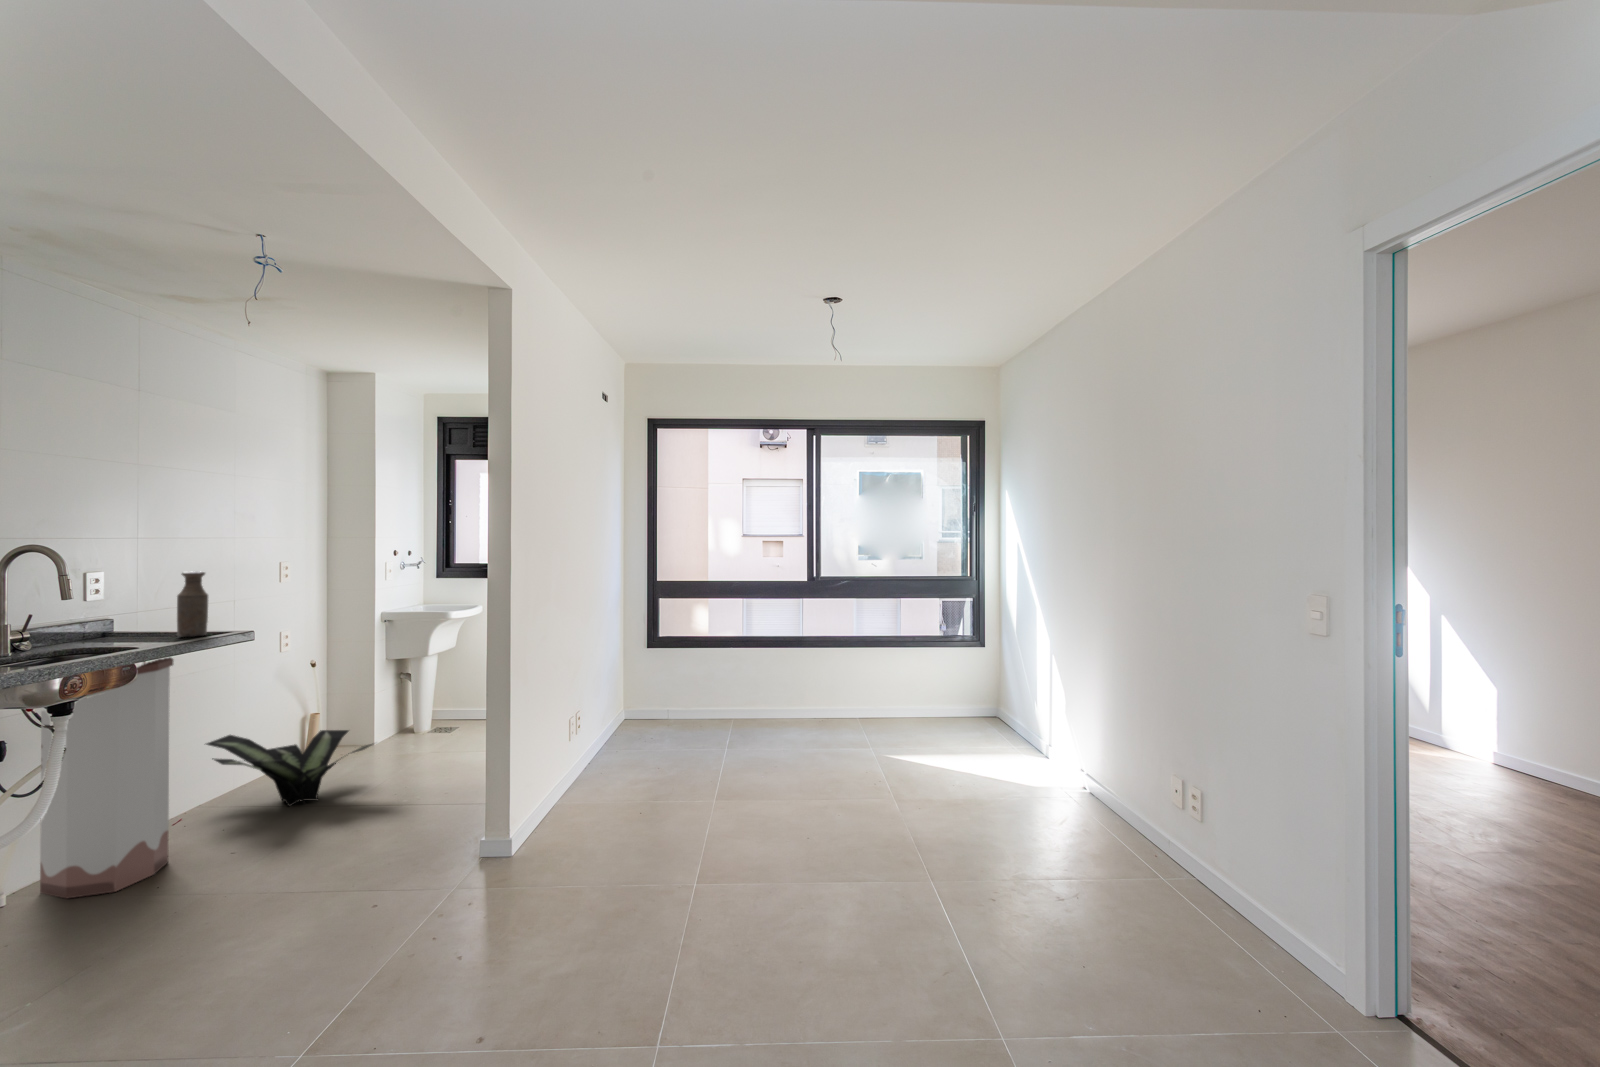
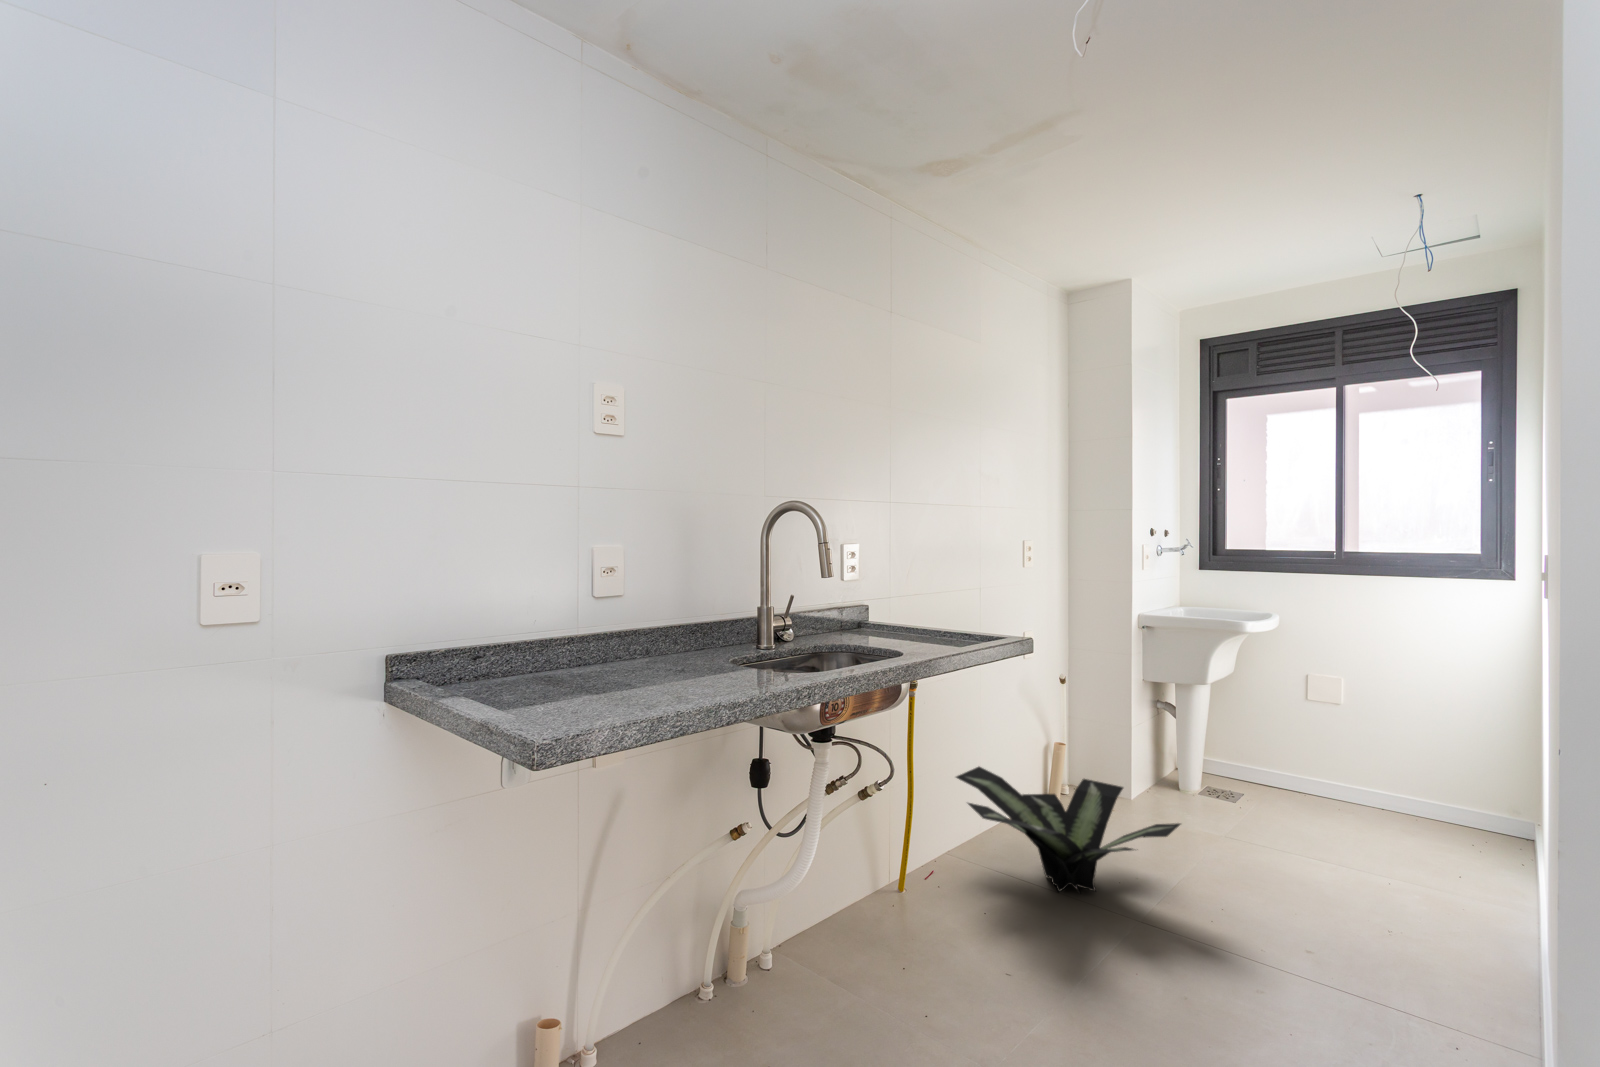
bottle: present [177,571,208,637] -> none [942,546,979,641]
trash can: present [40,657,174,898] -> none [798,640,936,998]

